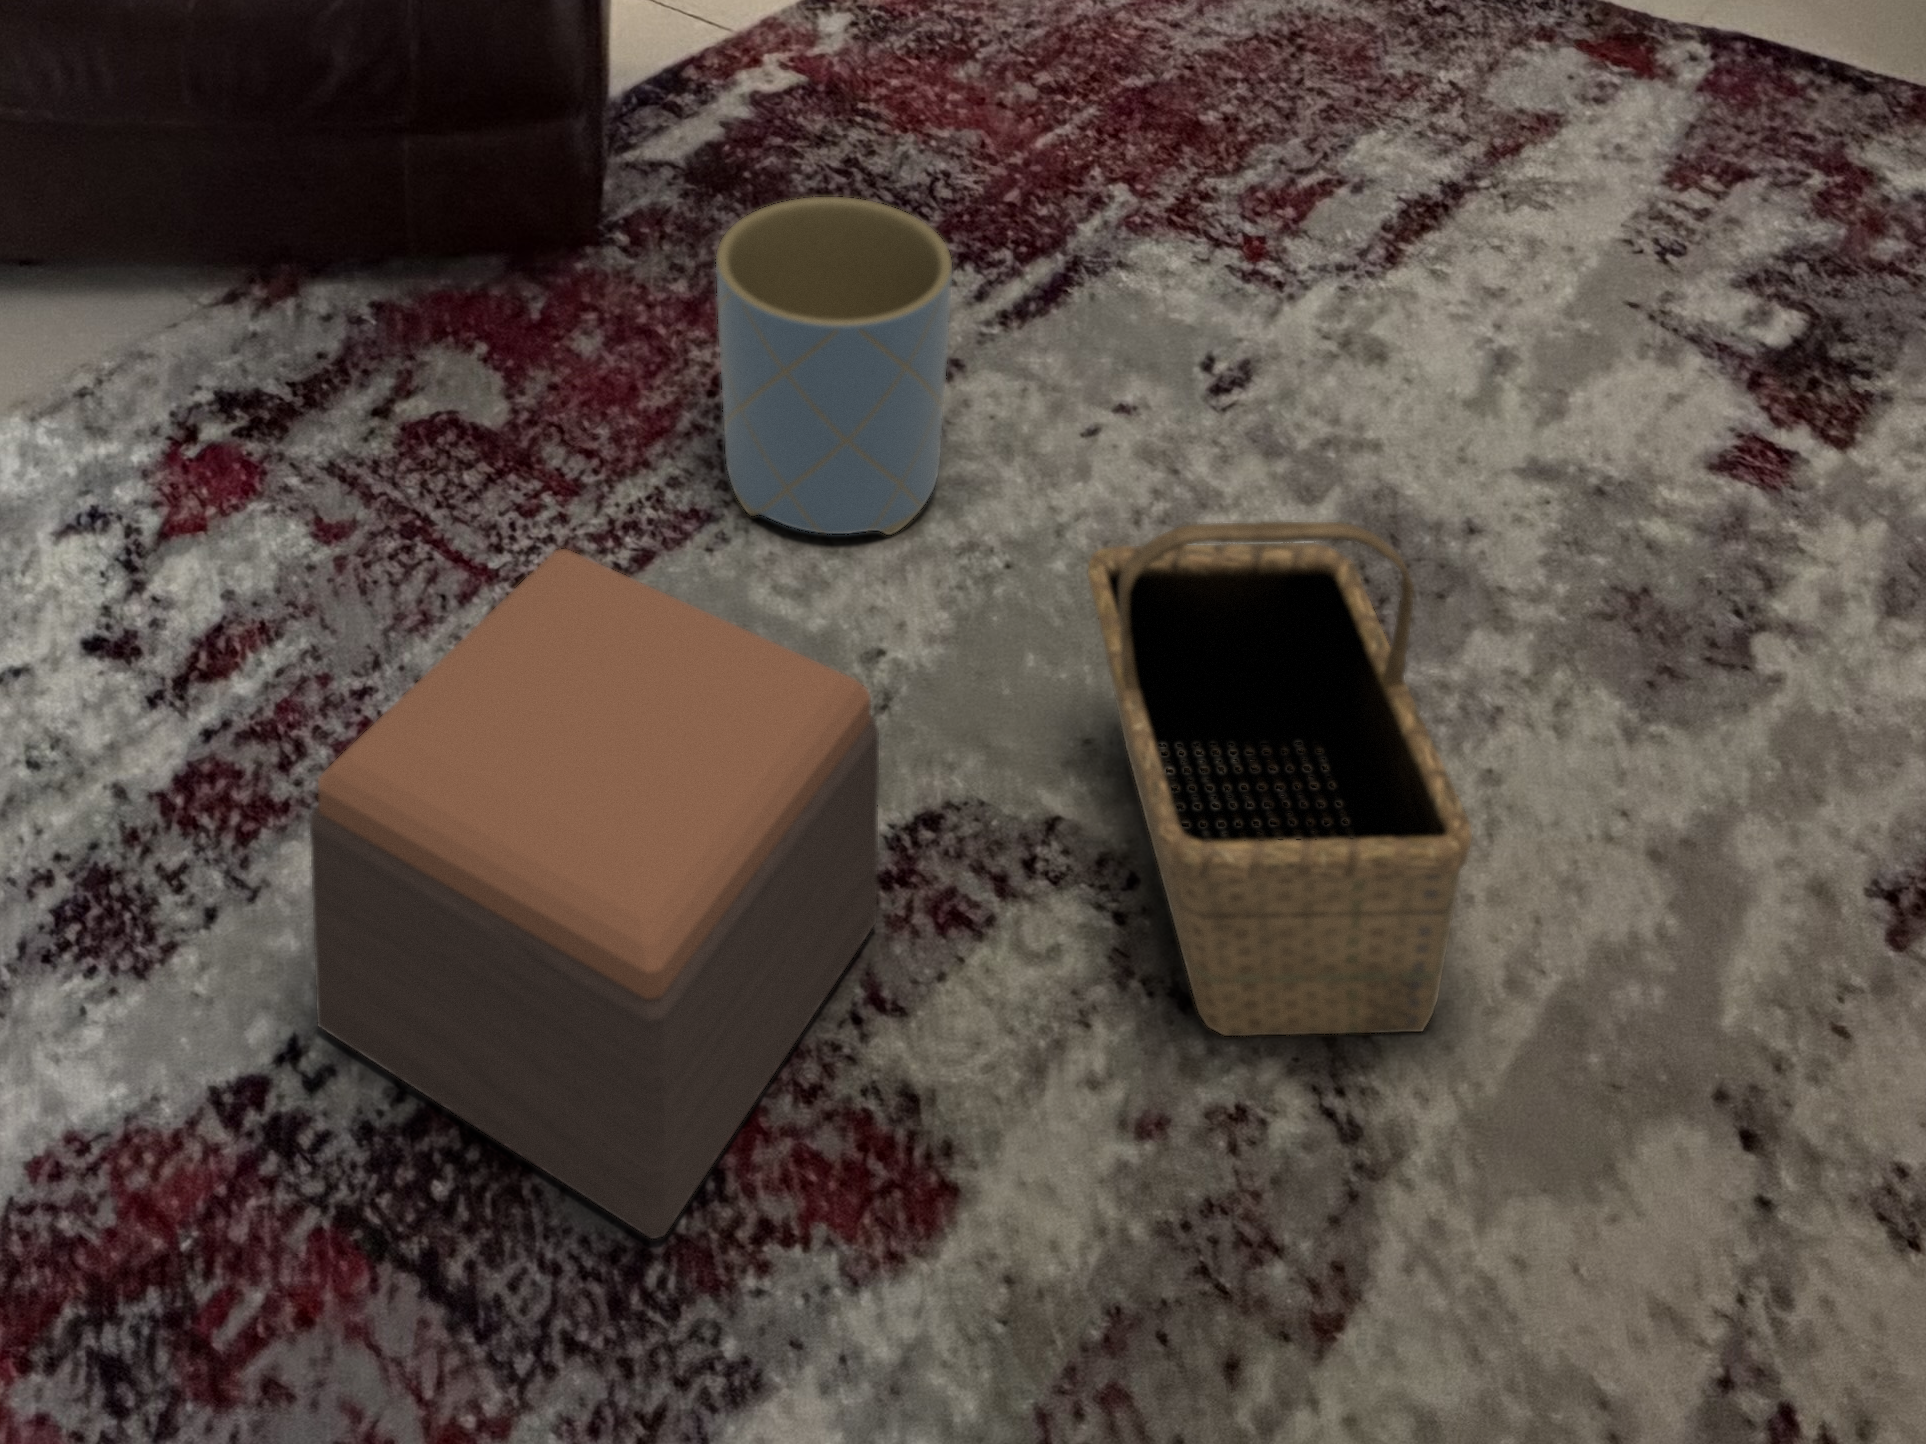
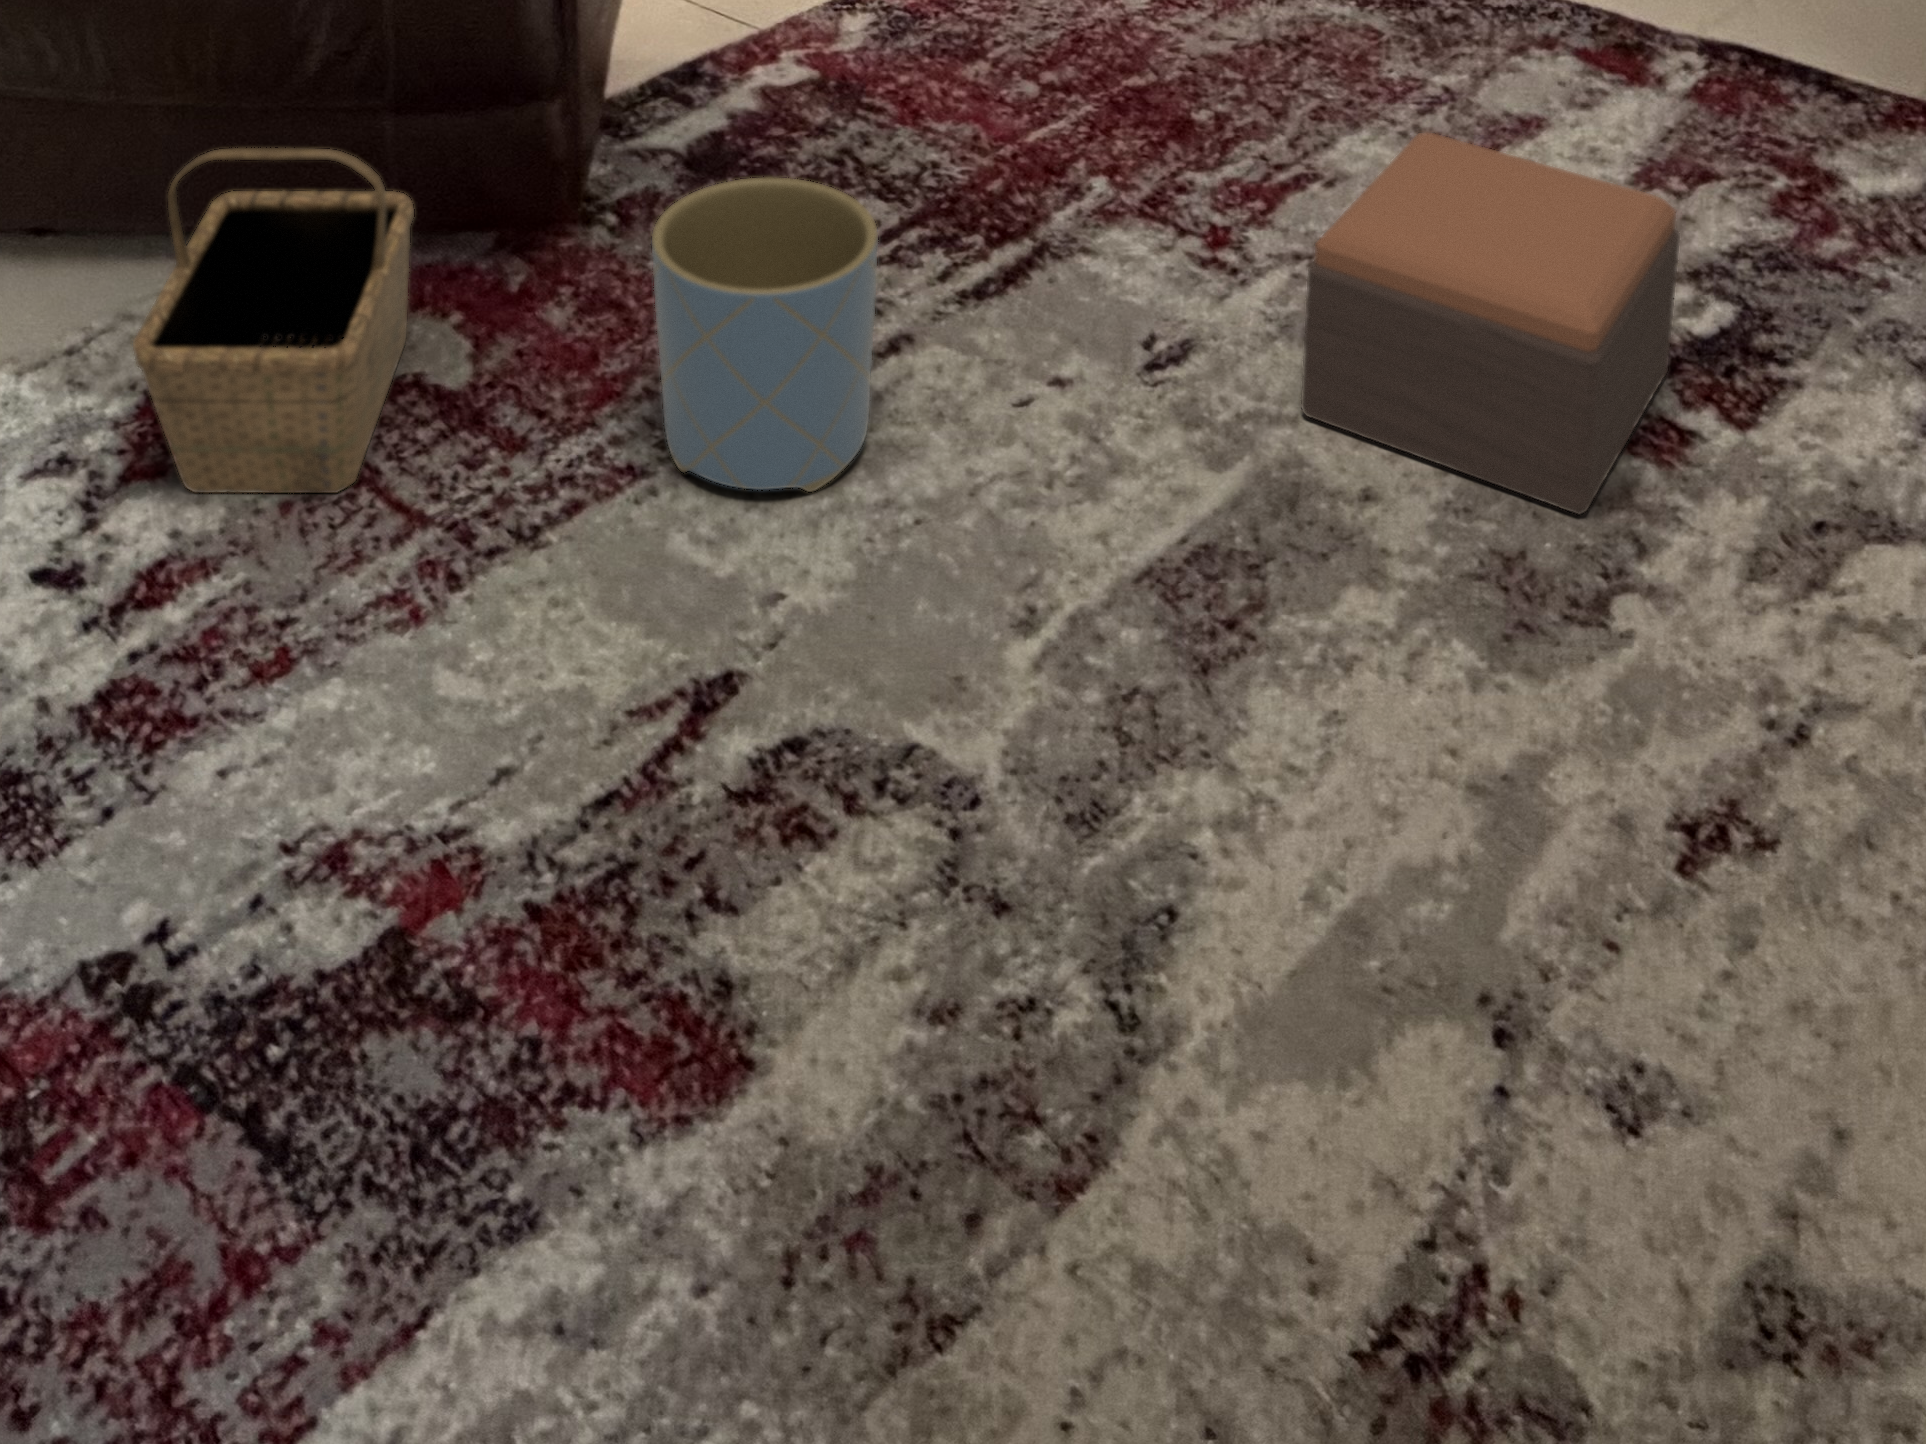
basket: present [1088,522,1472,1036] -> present [133,148,414,493]
footstool: present [309,549,879,1239] -> present [1301,133,1680,514]

